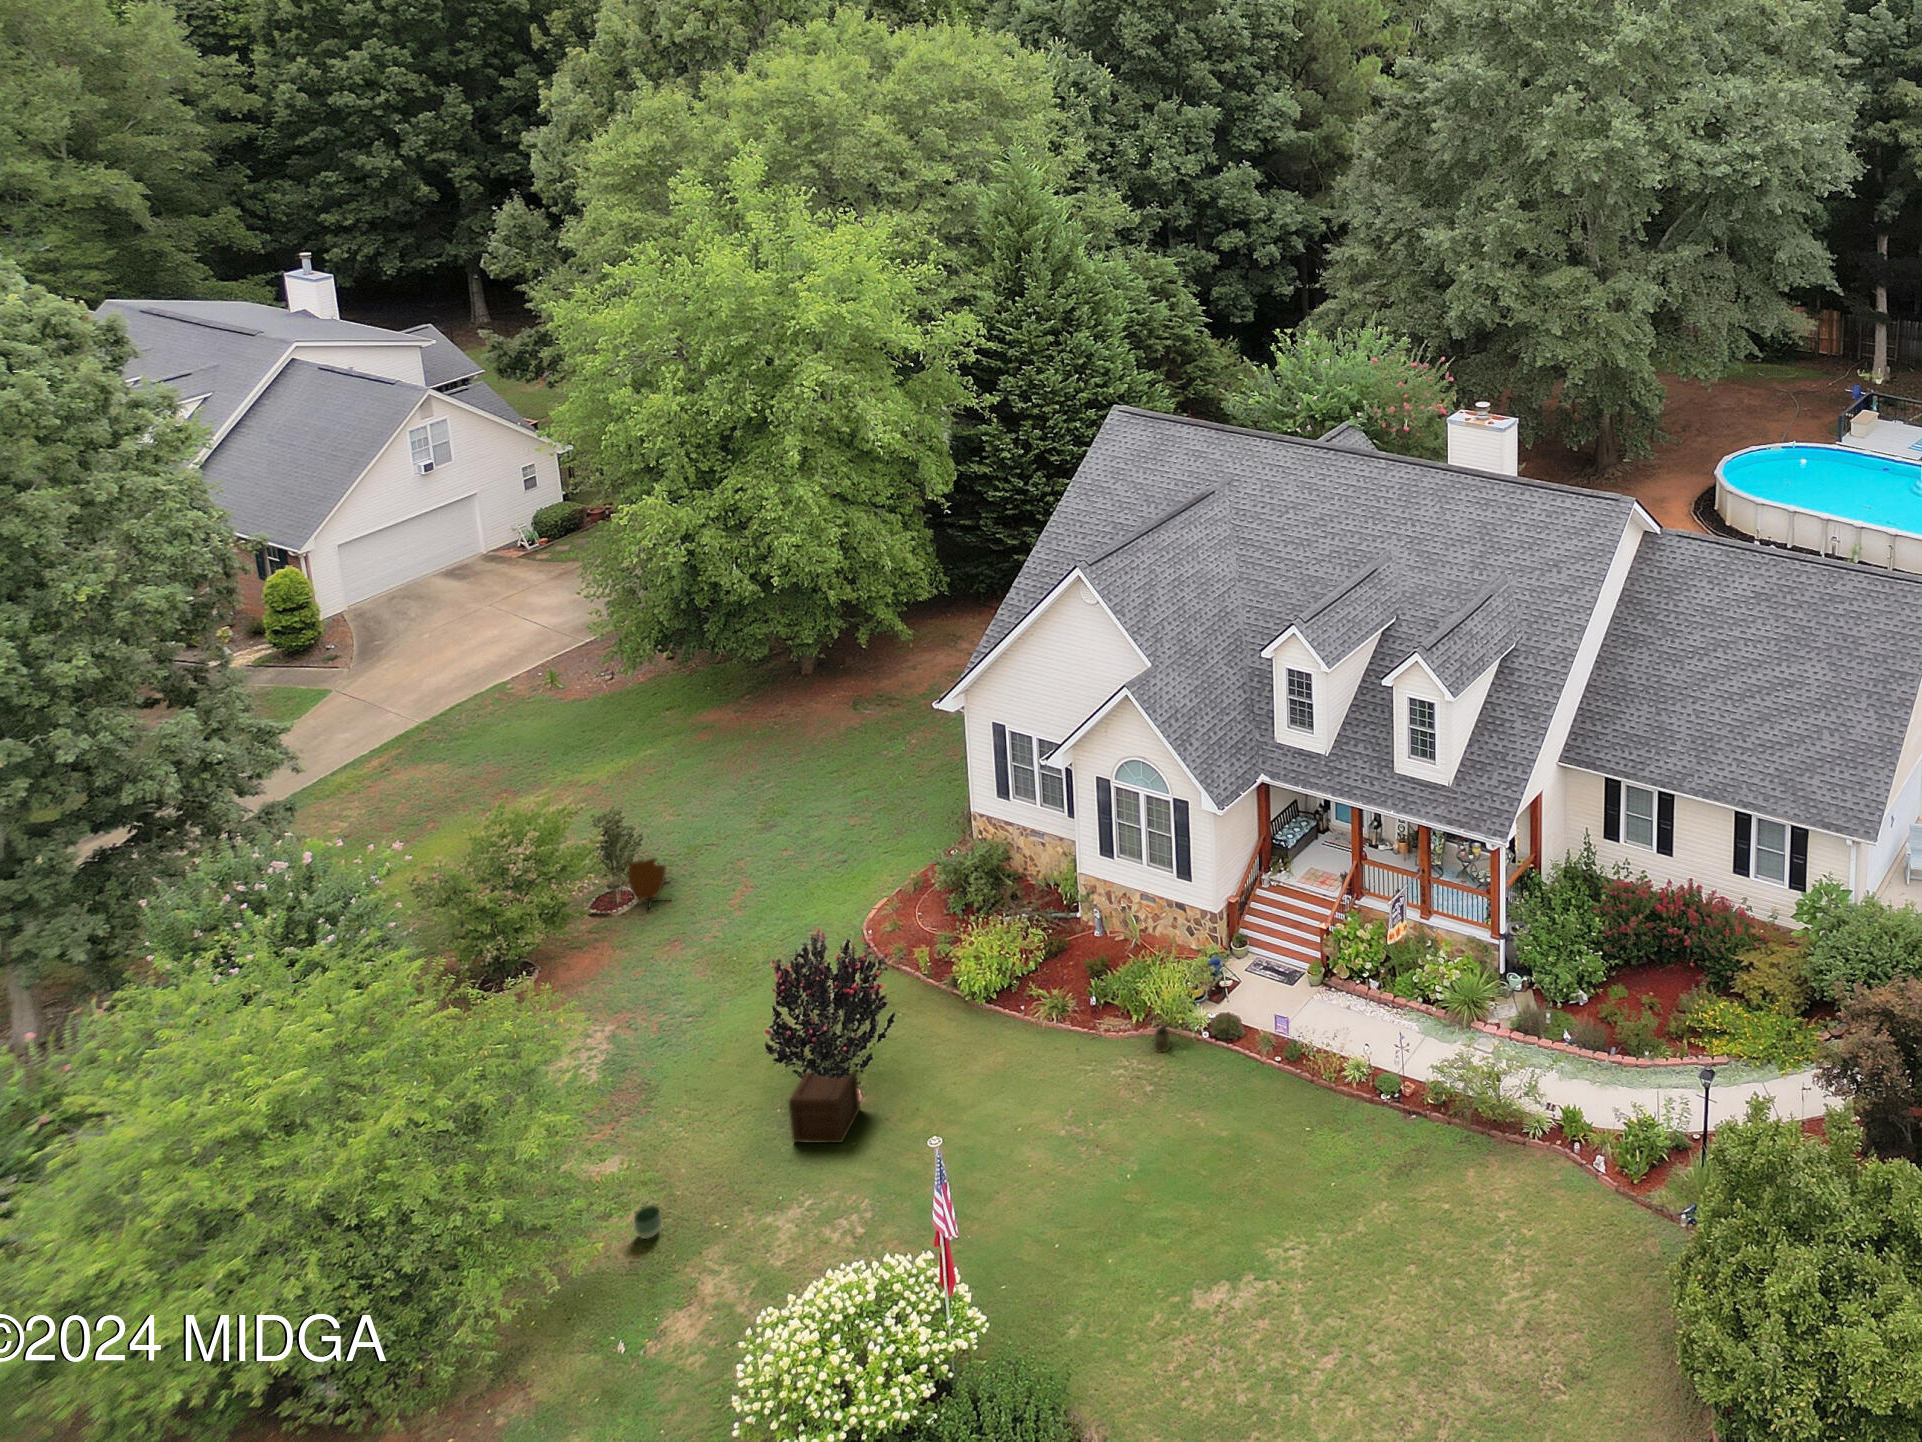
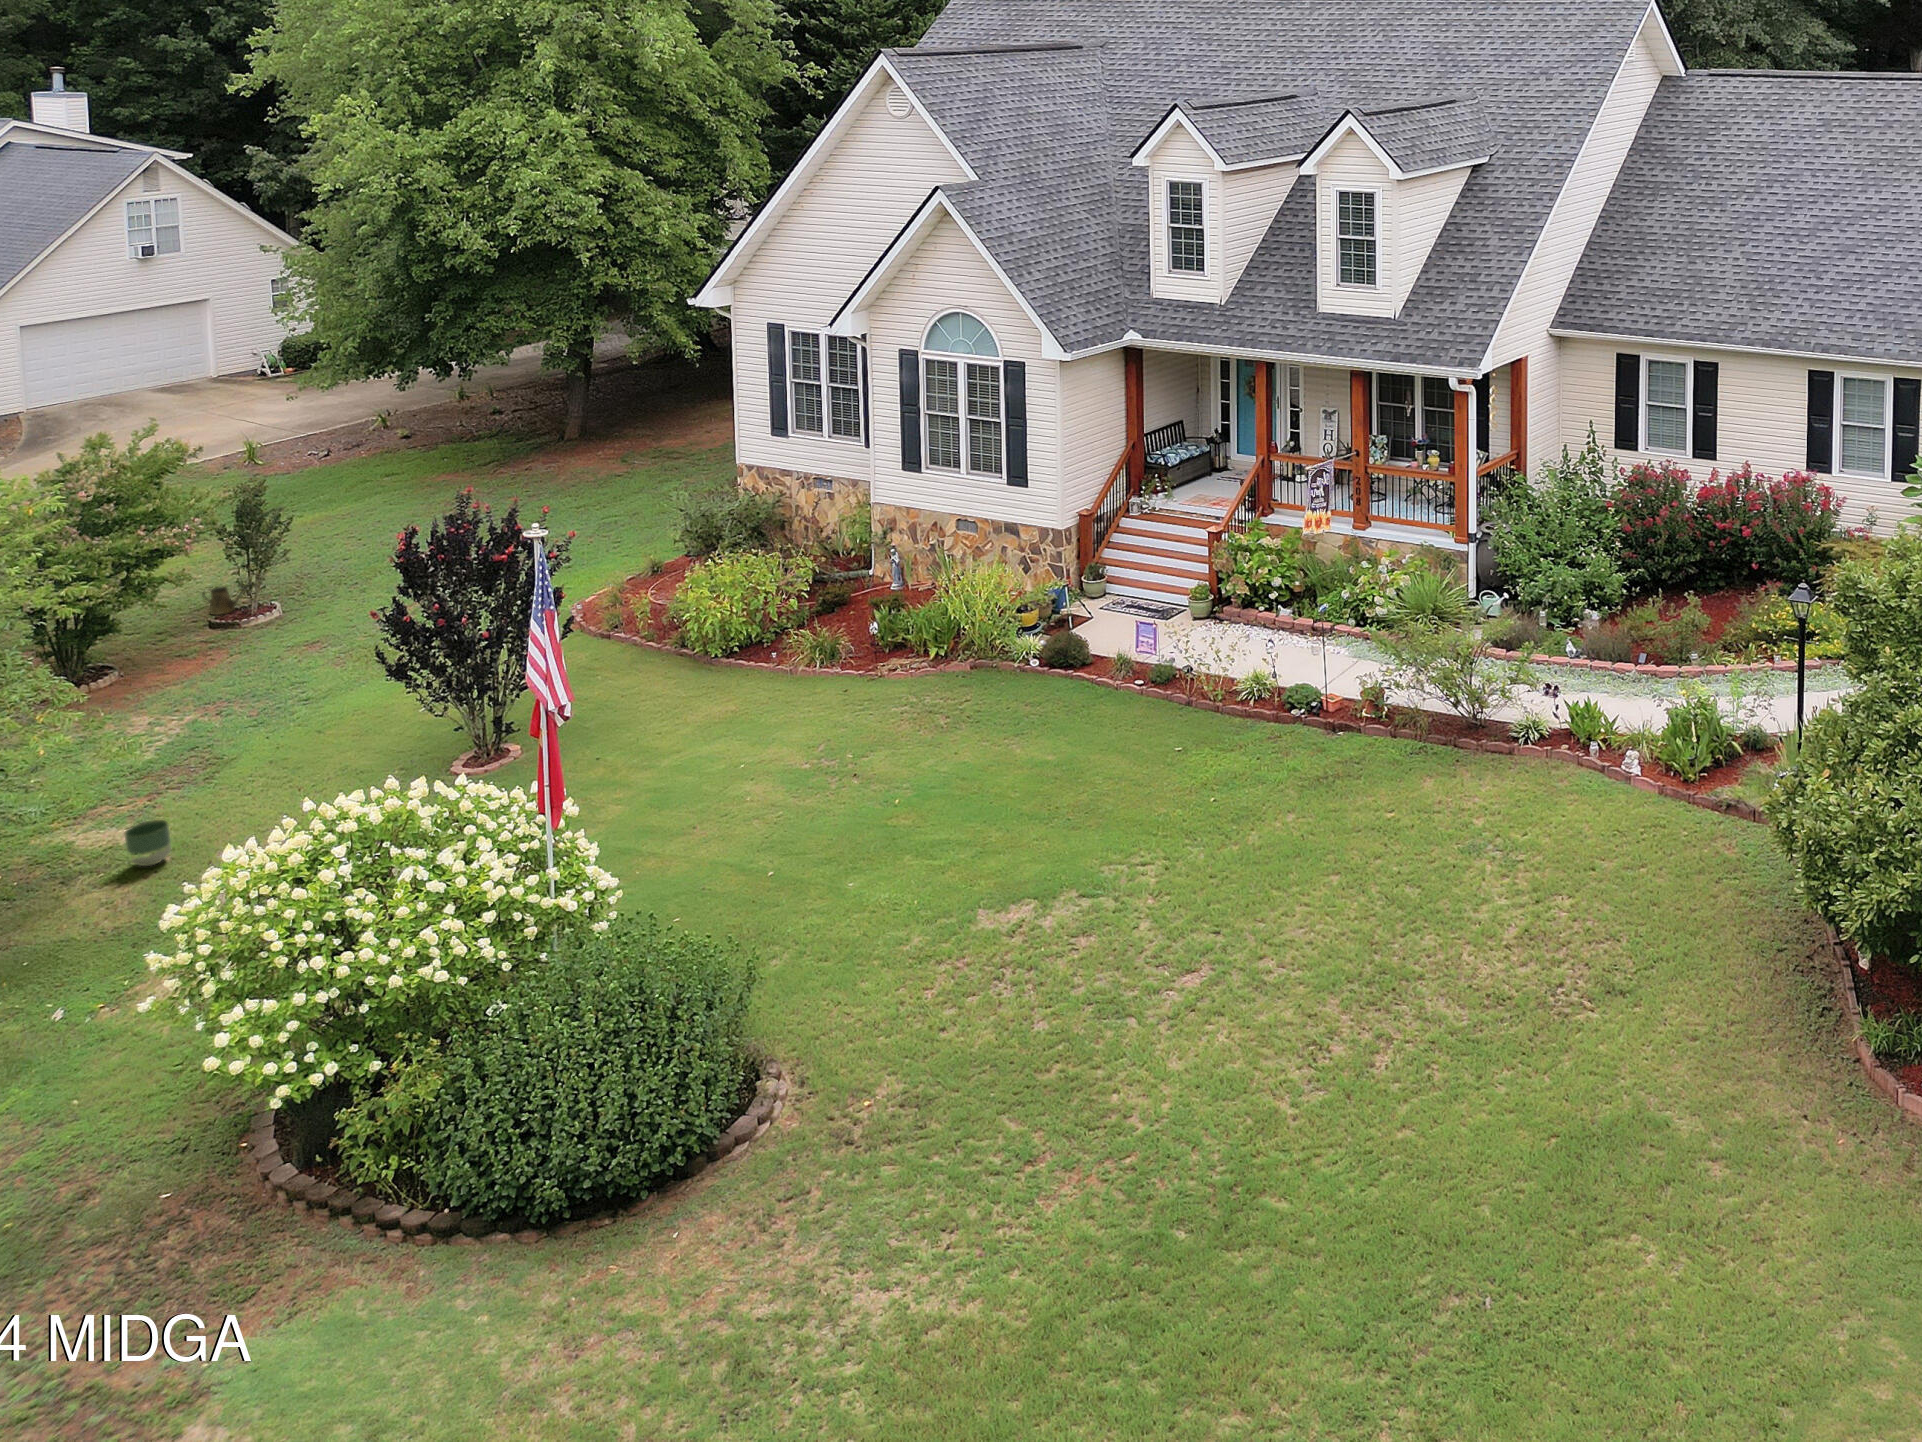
lounge chair: present [627,858,670,907] -> none [272,508,346,590]
watering can: present [1154,1024,1171,1052] -> present [202,586,245,615]
wooden crate: present [789,1070,860,1143] -> none [397,675,517,773]

